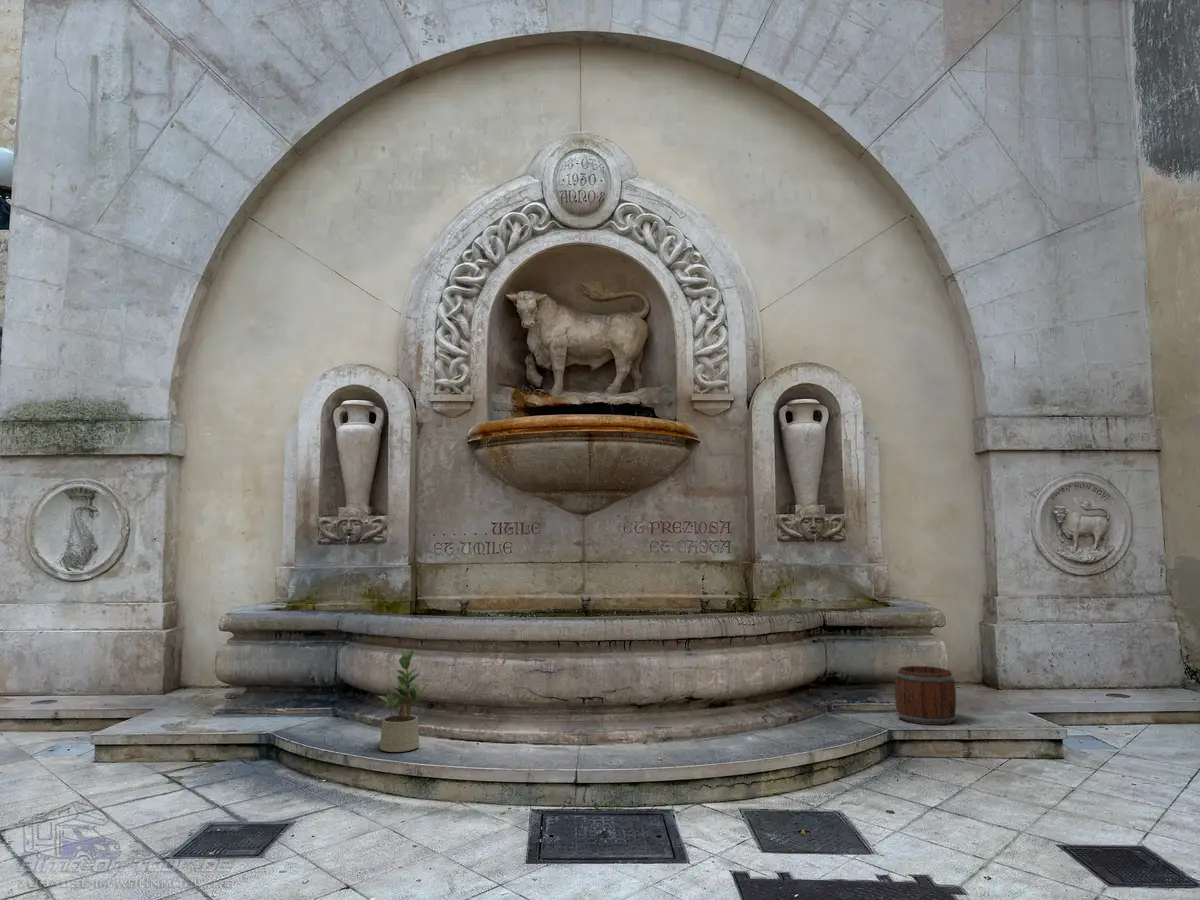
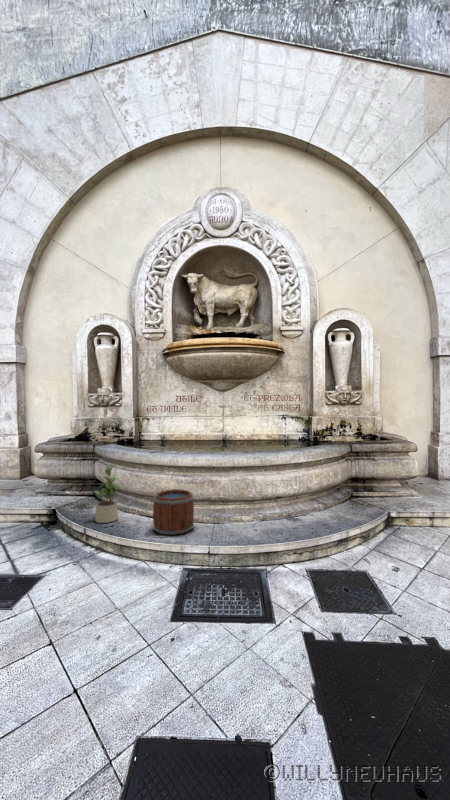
bucket: present [895,666,956,725] -> present [153,489,194,535]

